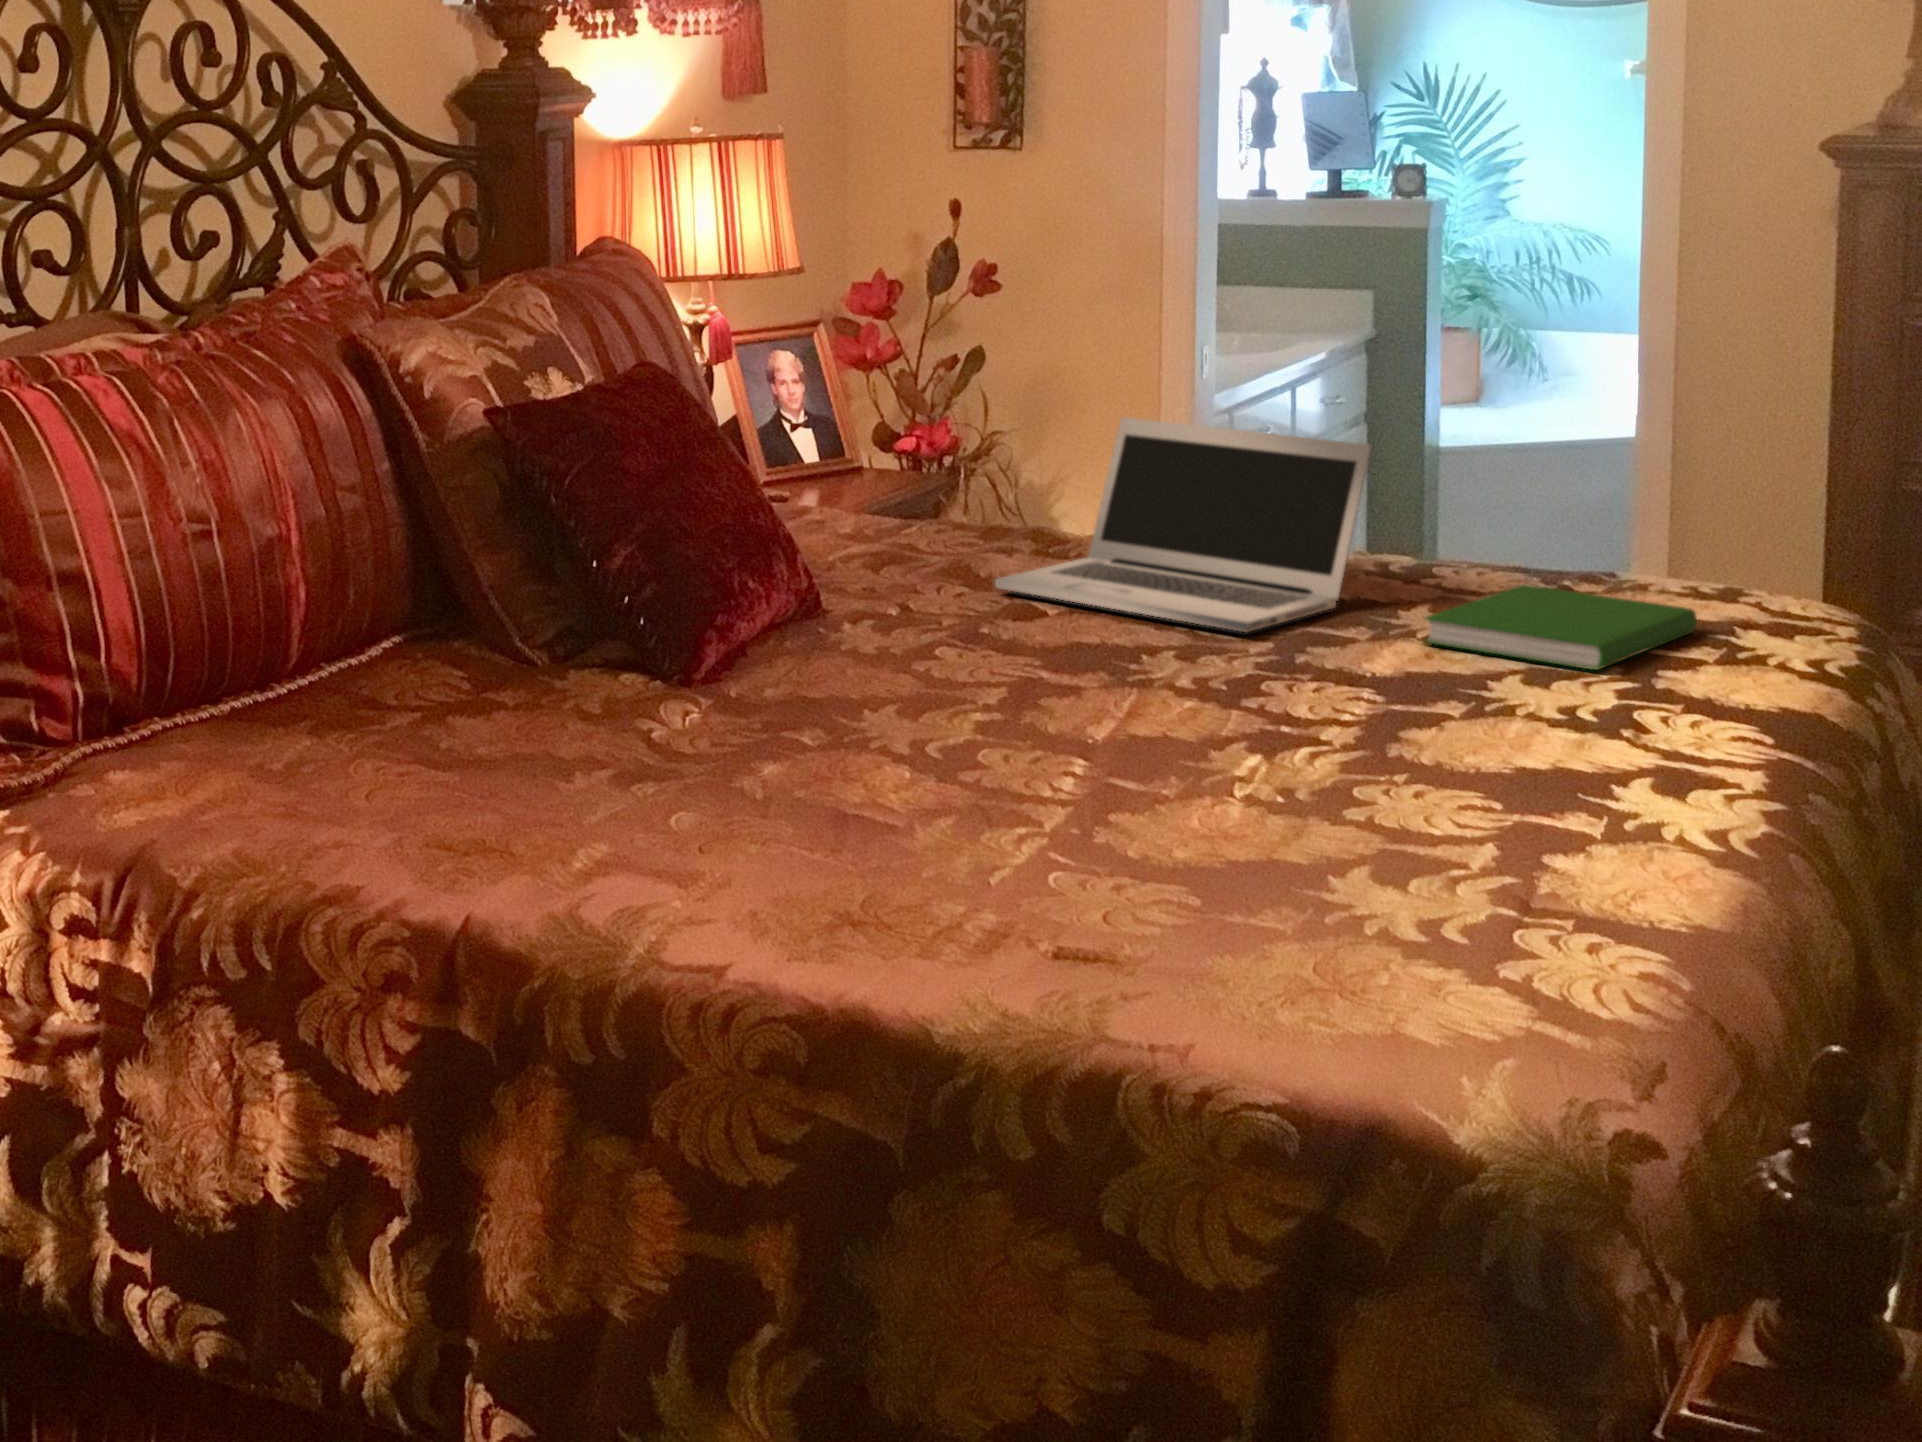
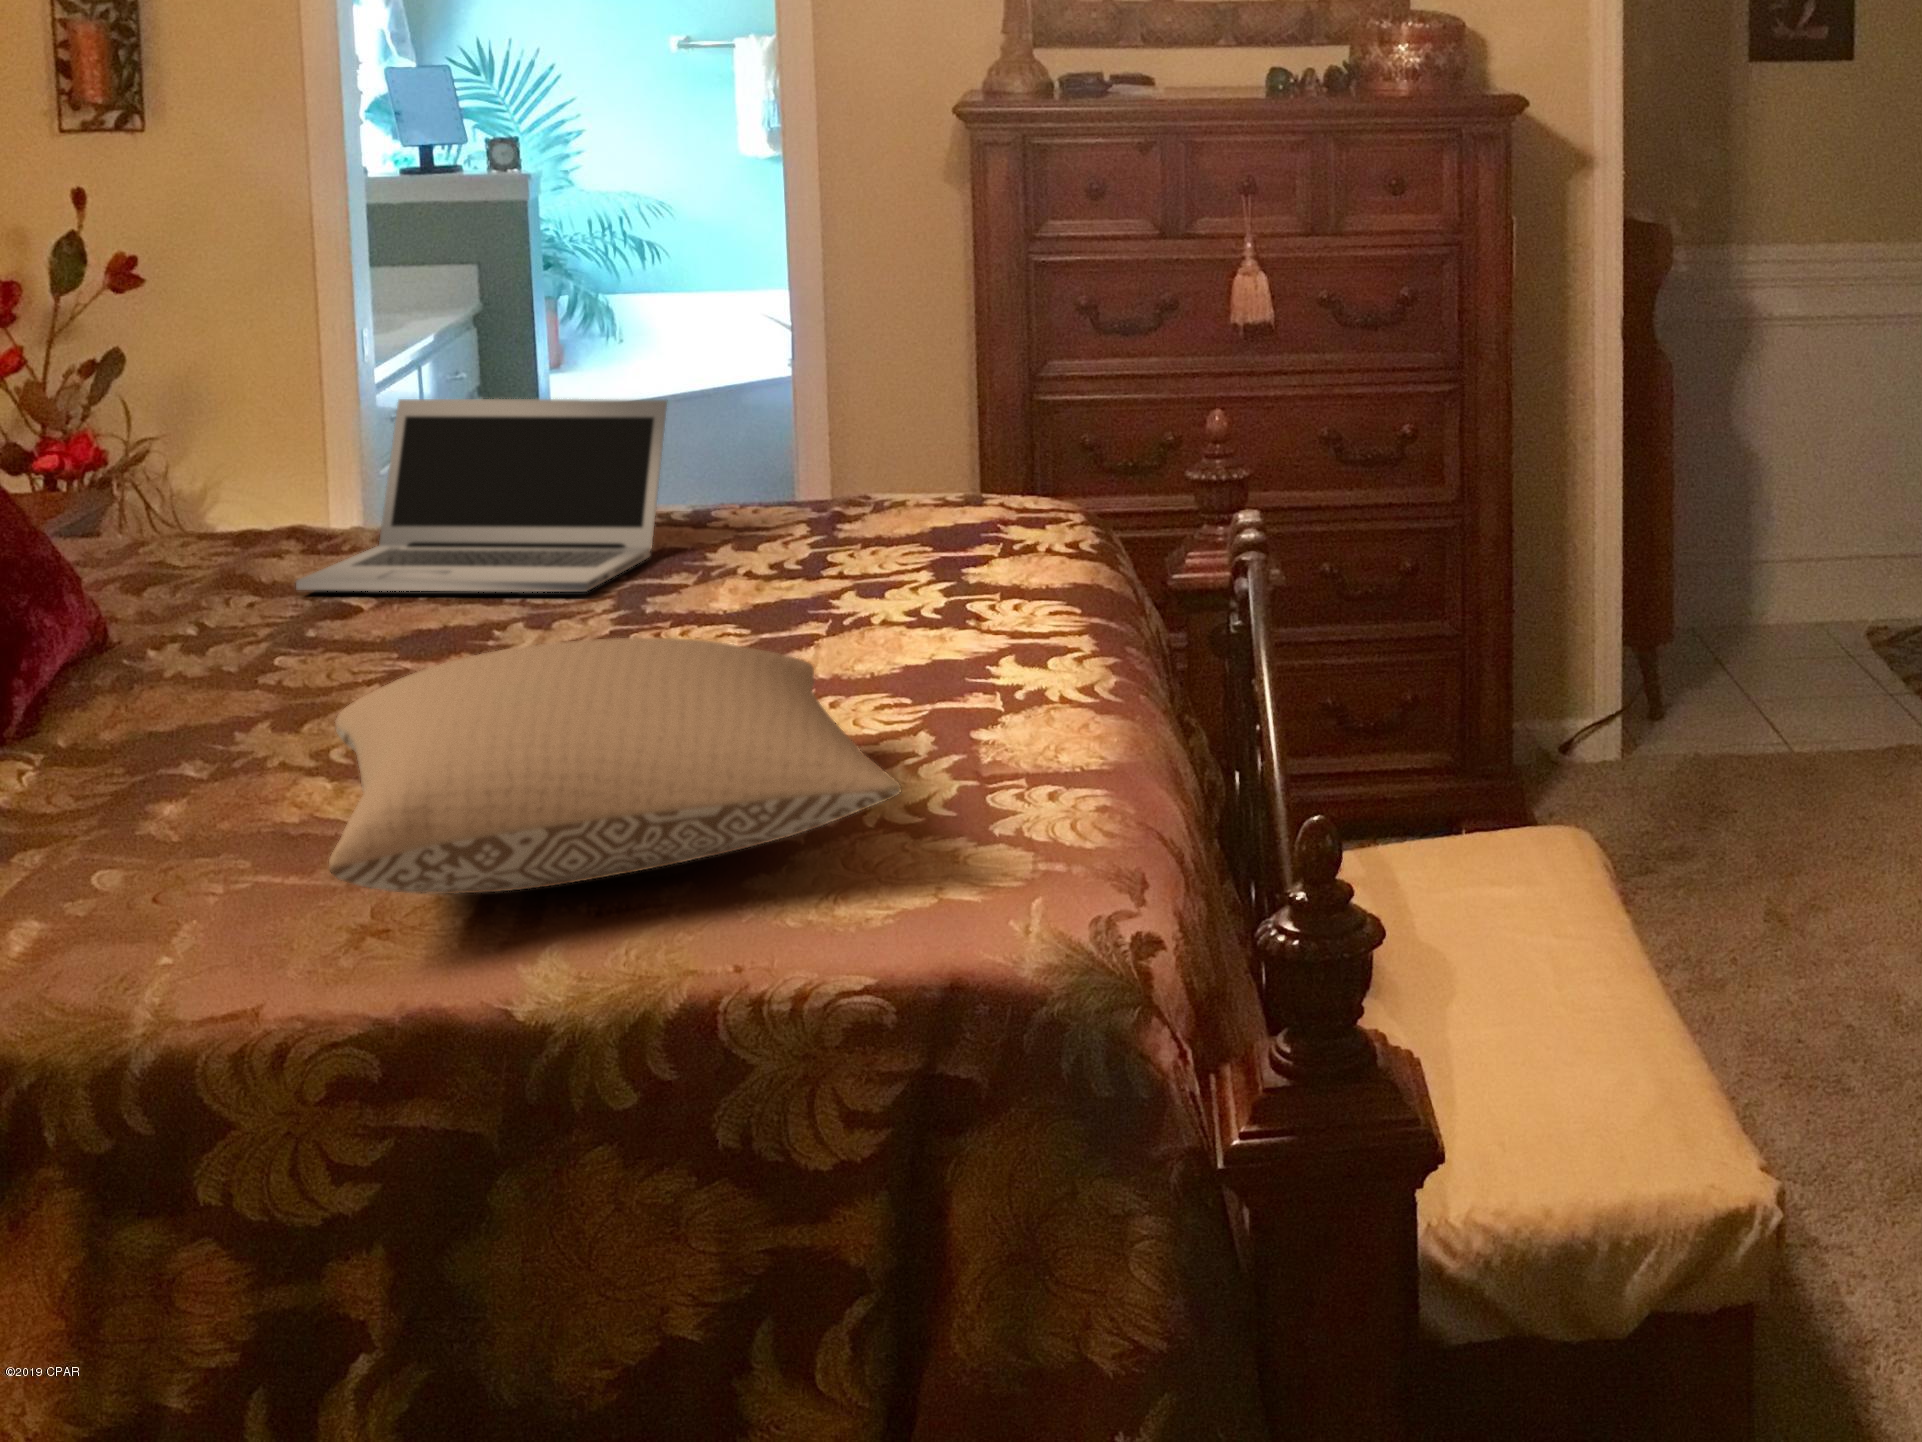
hardcover book: present [1424,585,1697,670] -> none [747,512,957,575]
pillow: none [791,670,1367,919] -> present [329,638,901,894]

